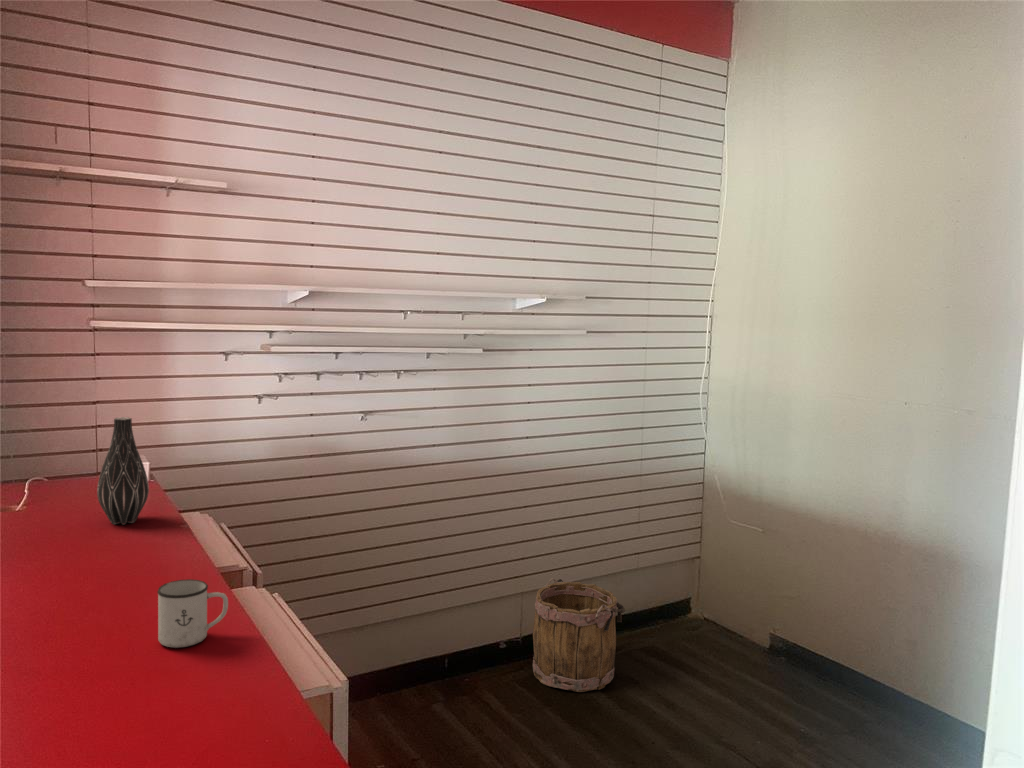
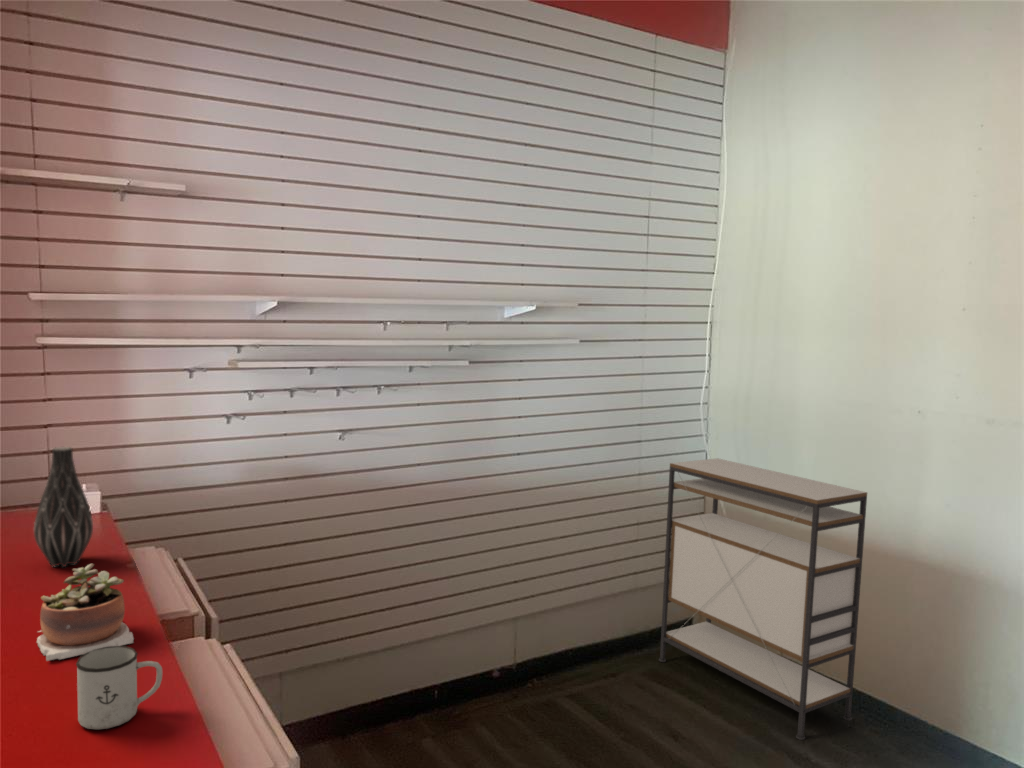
shelving unit: none [658,445,855,707] -> present [659,458,867,740]
succulent plant: none [110,516,196,597] -> present [37,564,134,661]
bucket: present [533,578,625,692] -> none [526,603,624,726]

